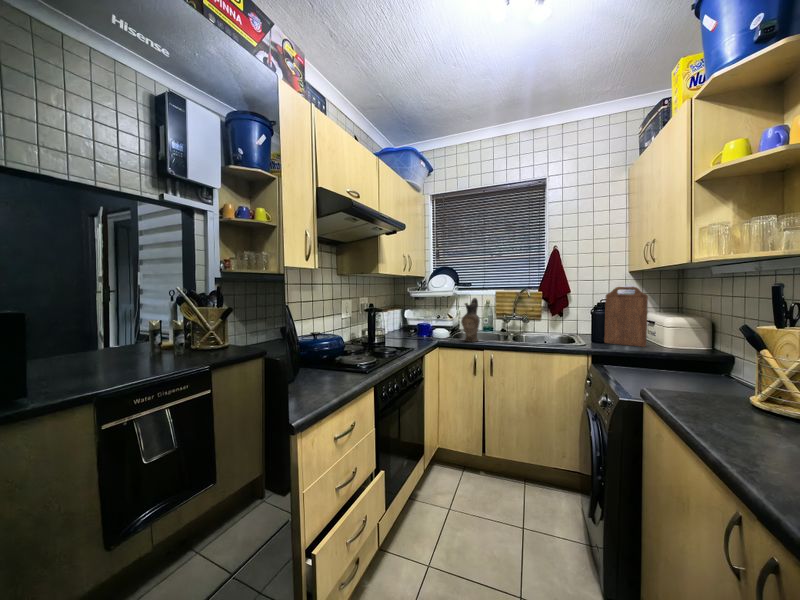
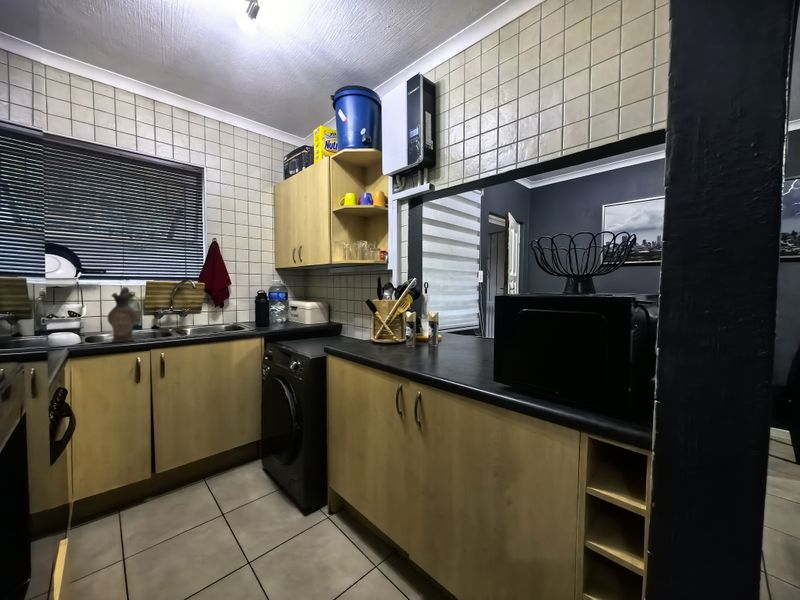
cutting board: present [604,287,648,347] -> none [266,279,295,327]

